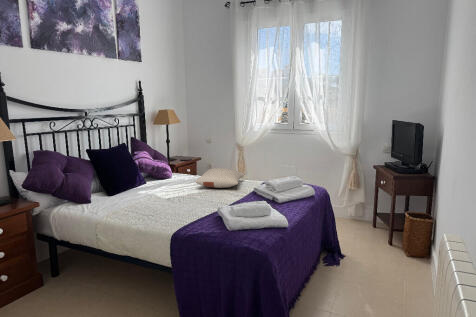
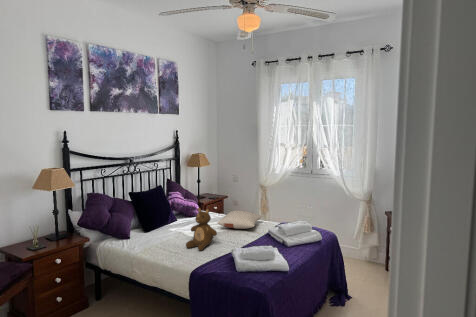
teddy bear: none [161,162,198,211] -> present [186,208,217,250]

